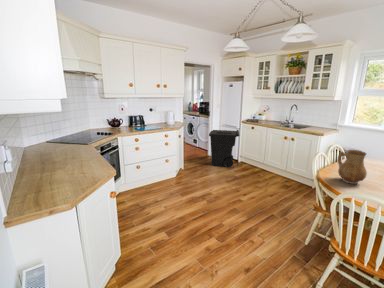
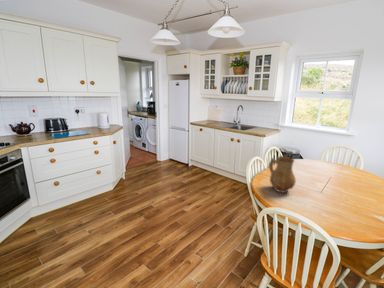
trash can: present [209,130,239,167] -> none [154,132,187,173]

